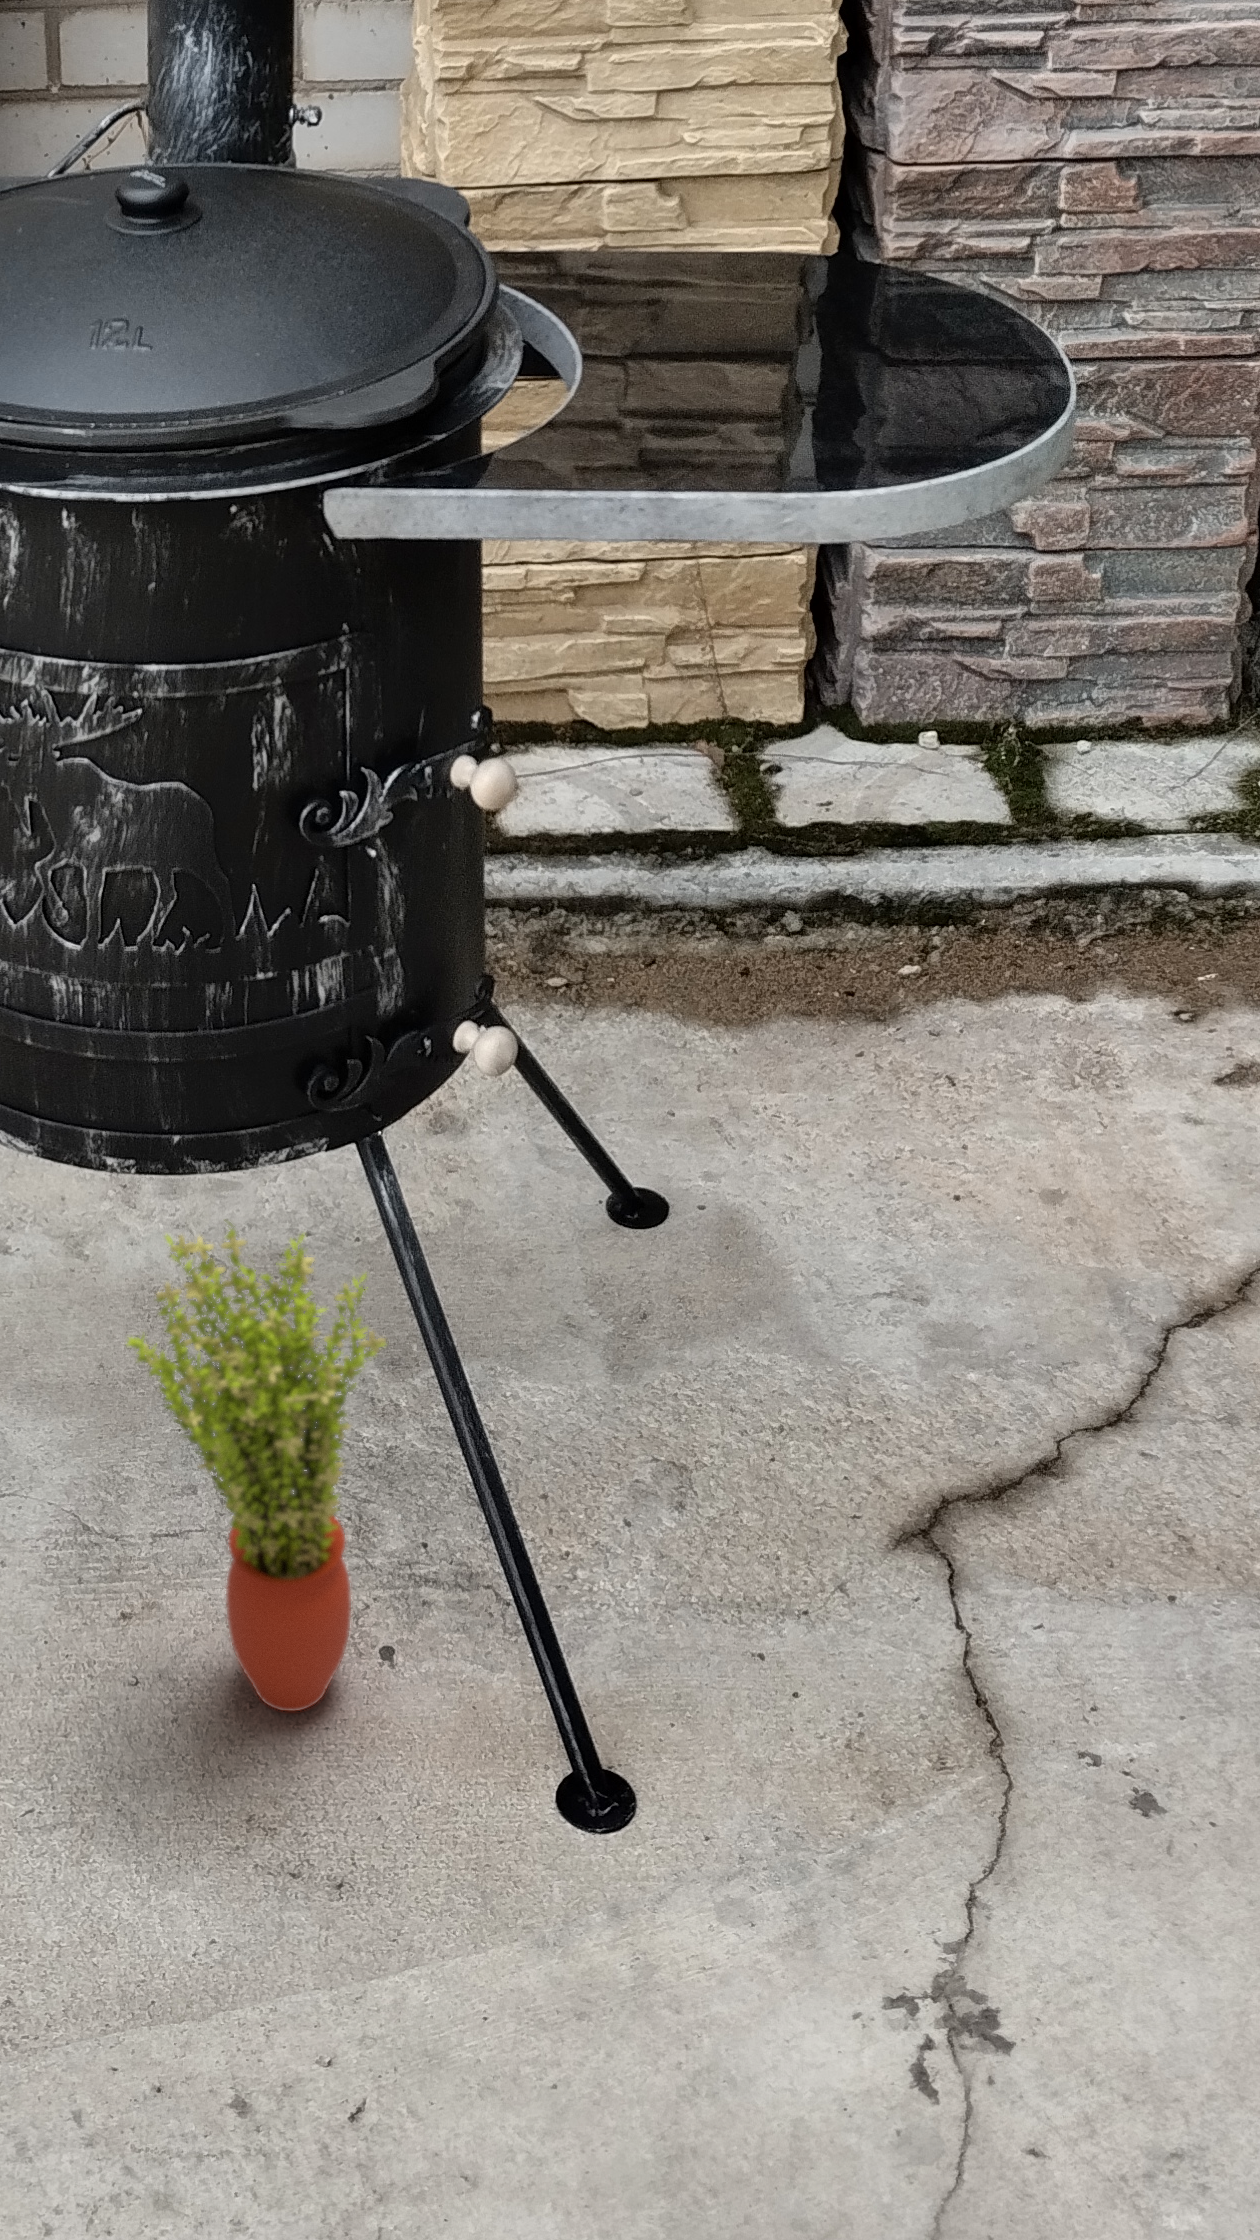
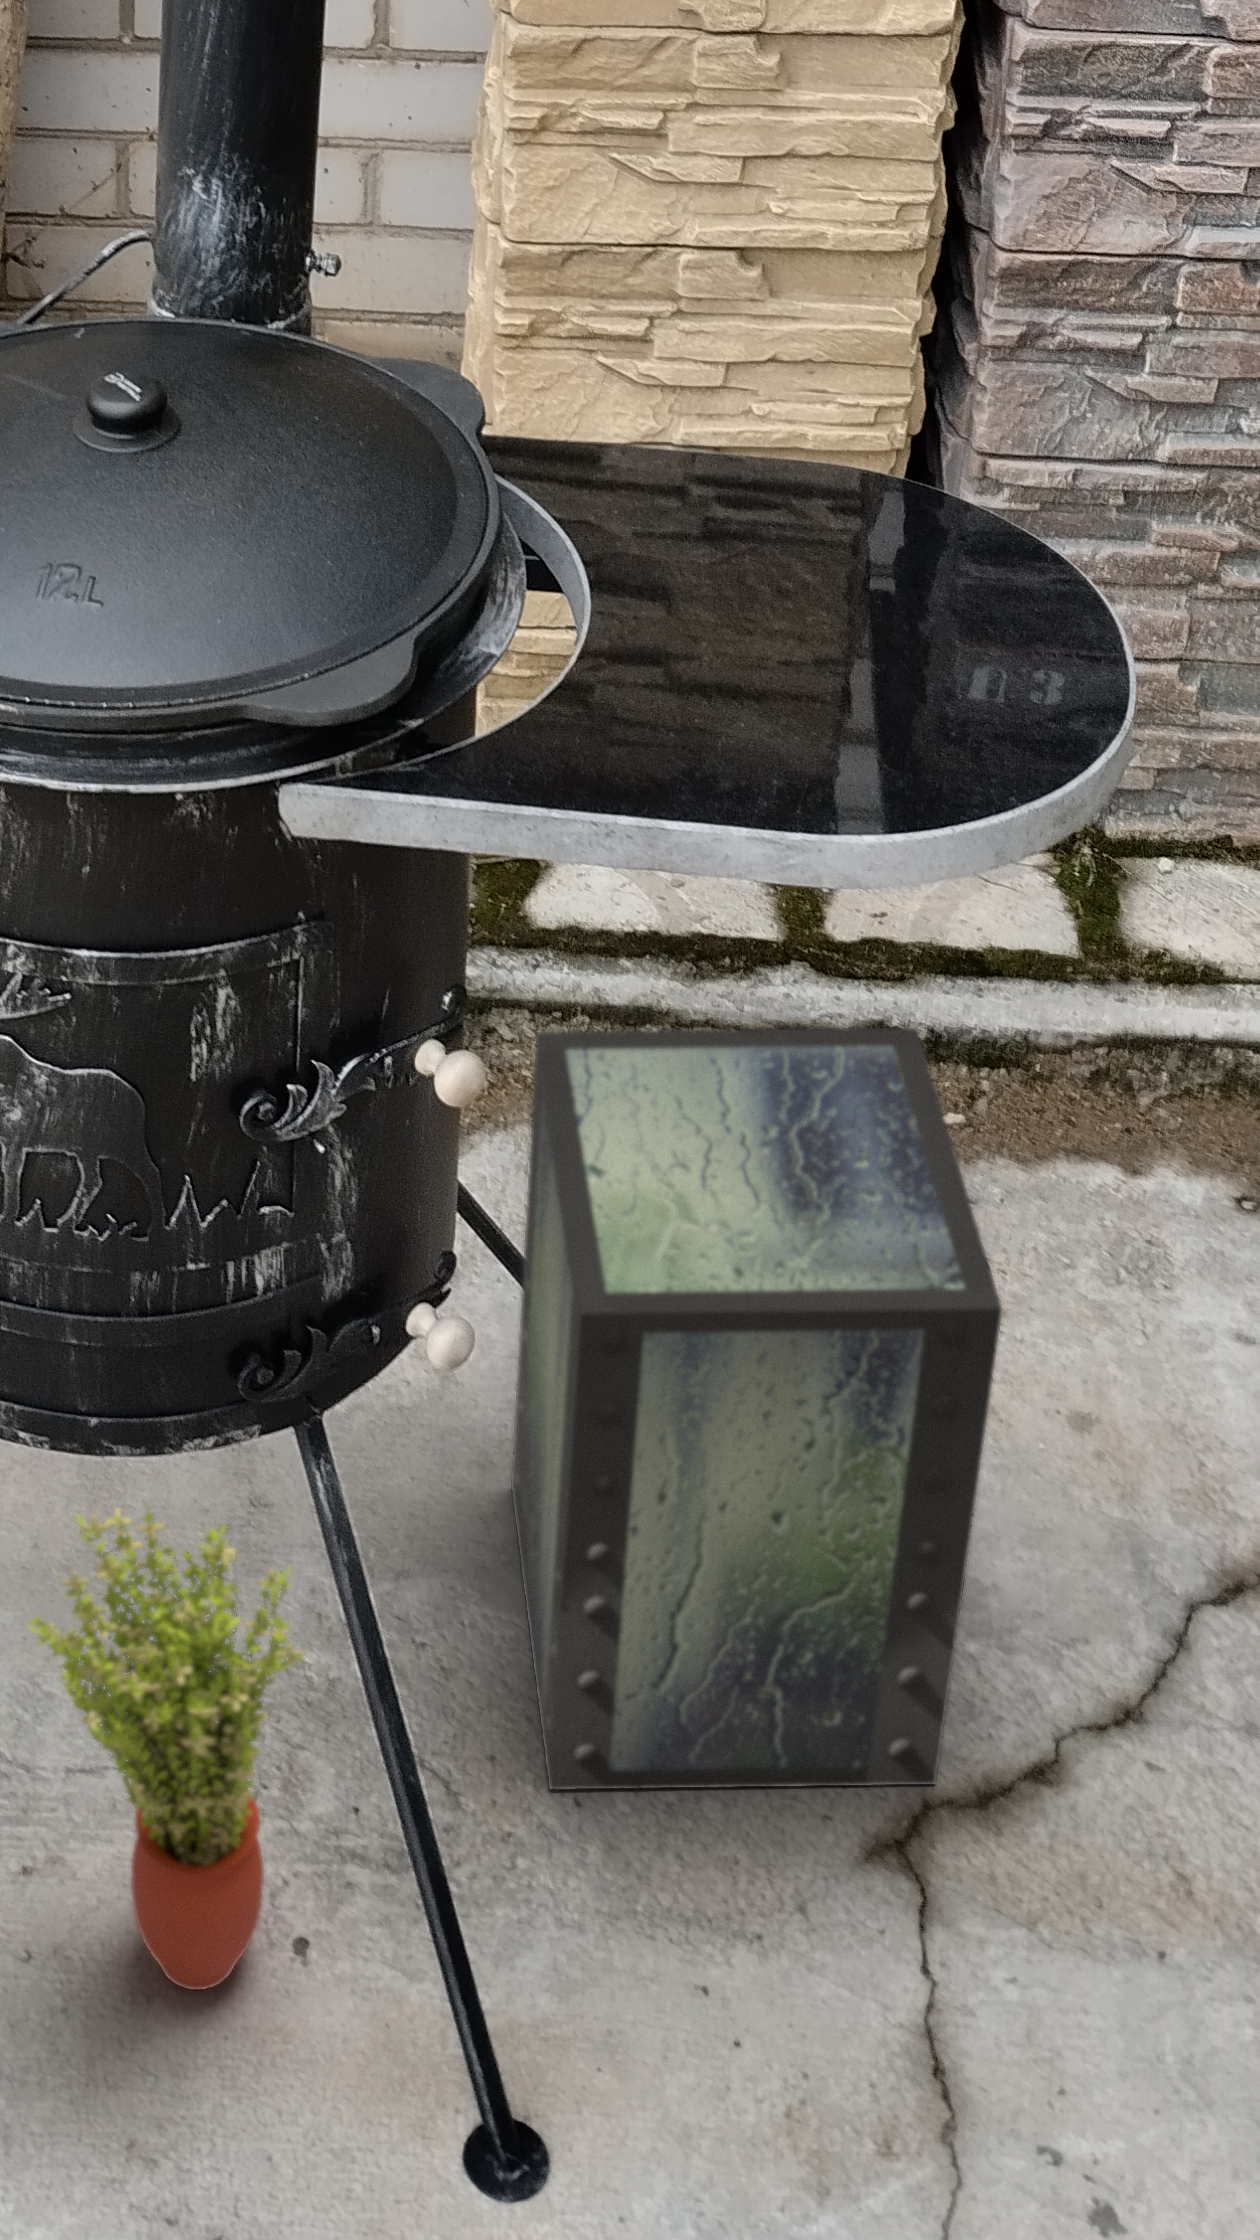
storage box: none [536,799,995,1526] -> present [511,1028,1002,1790]

